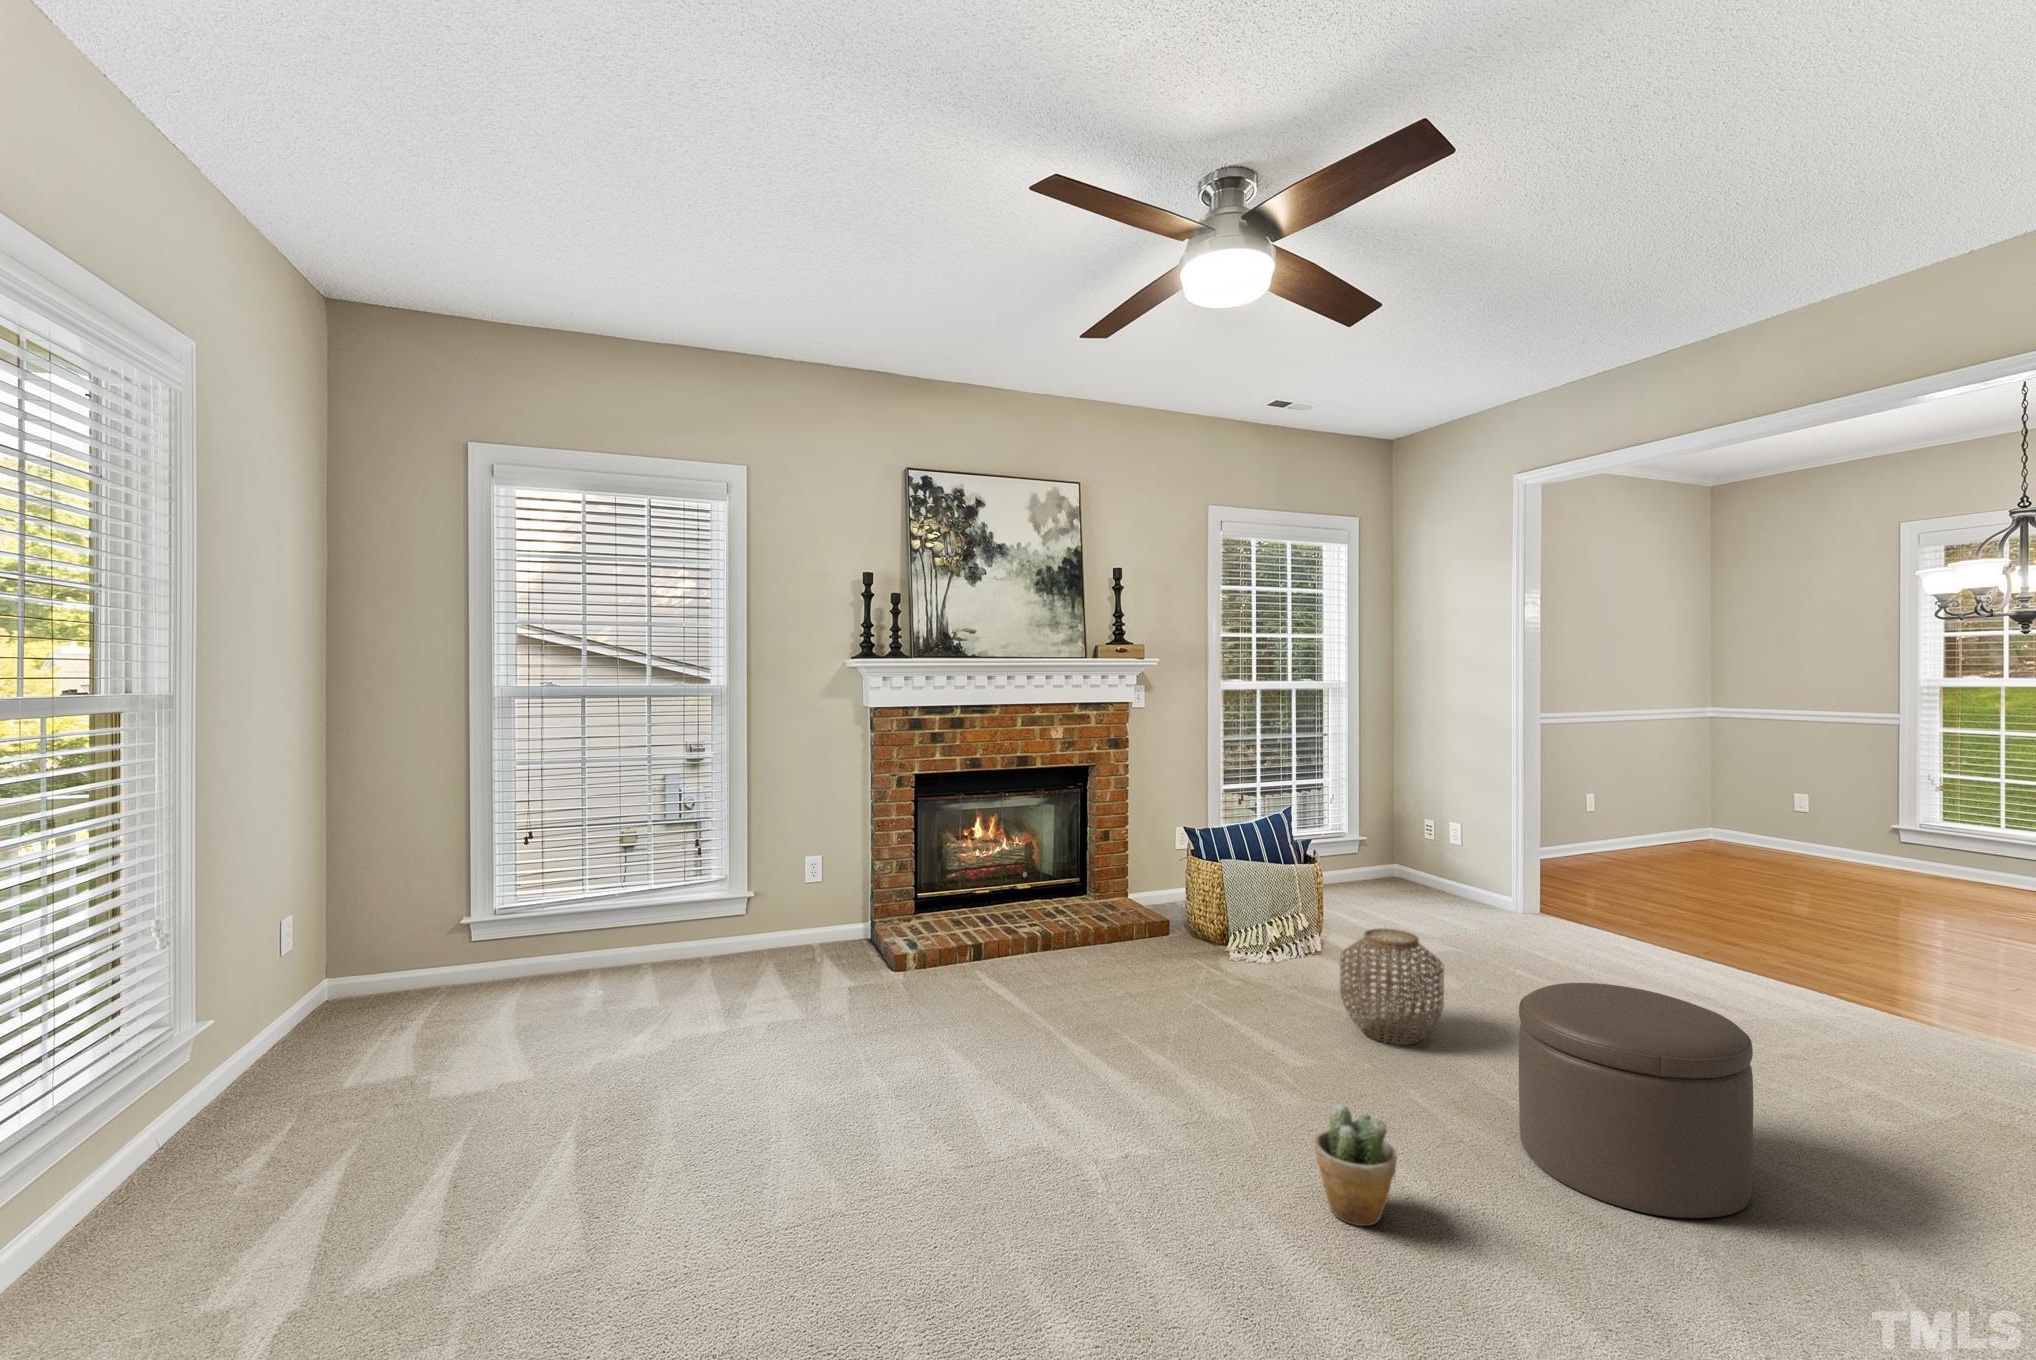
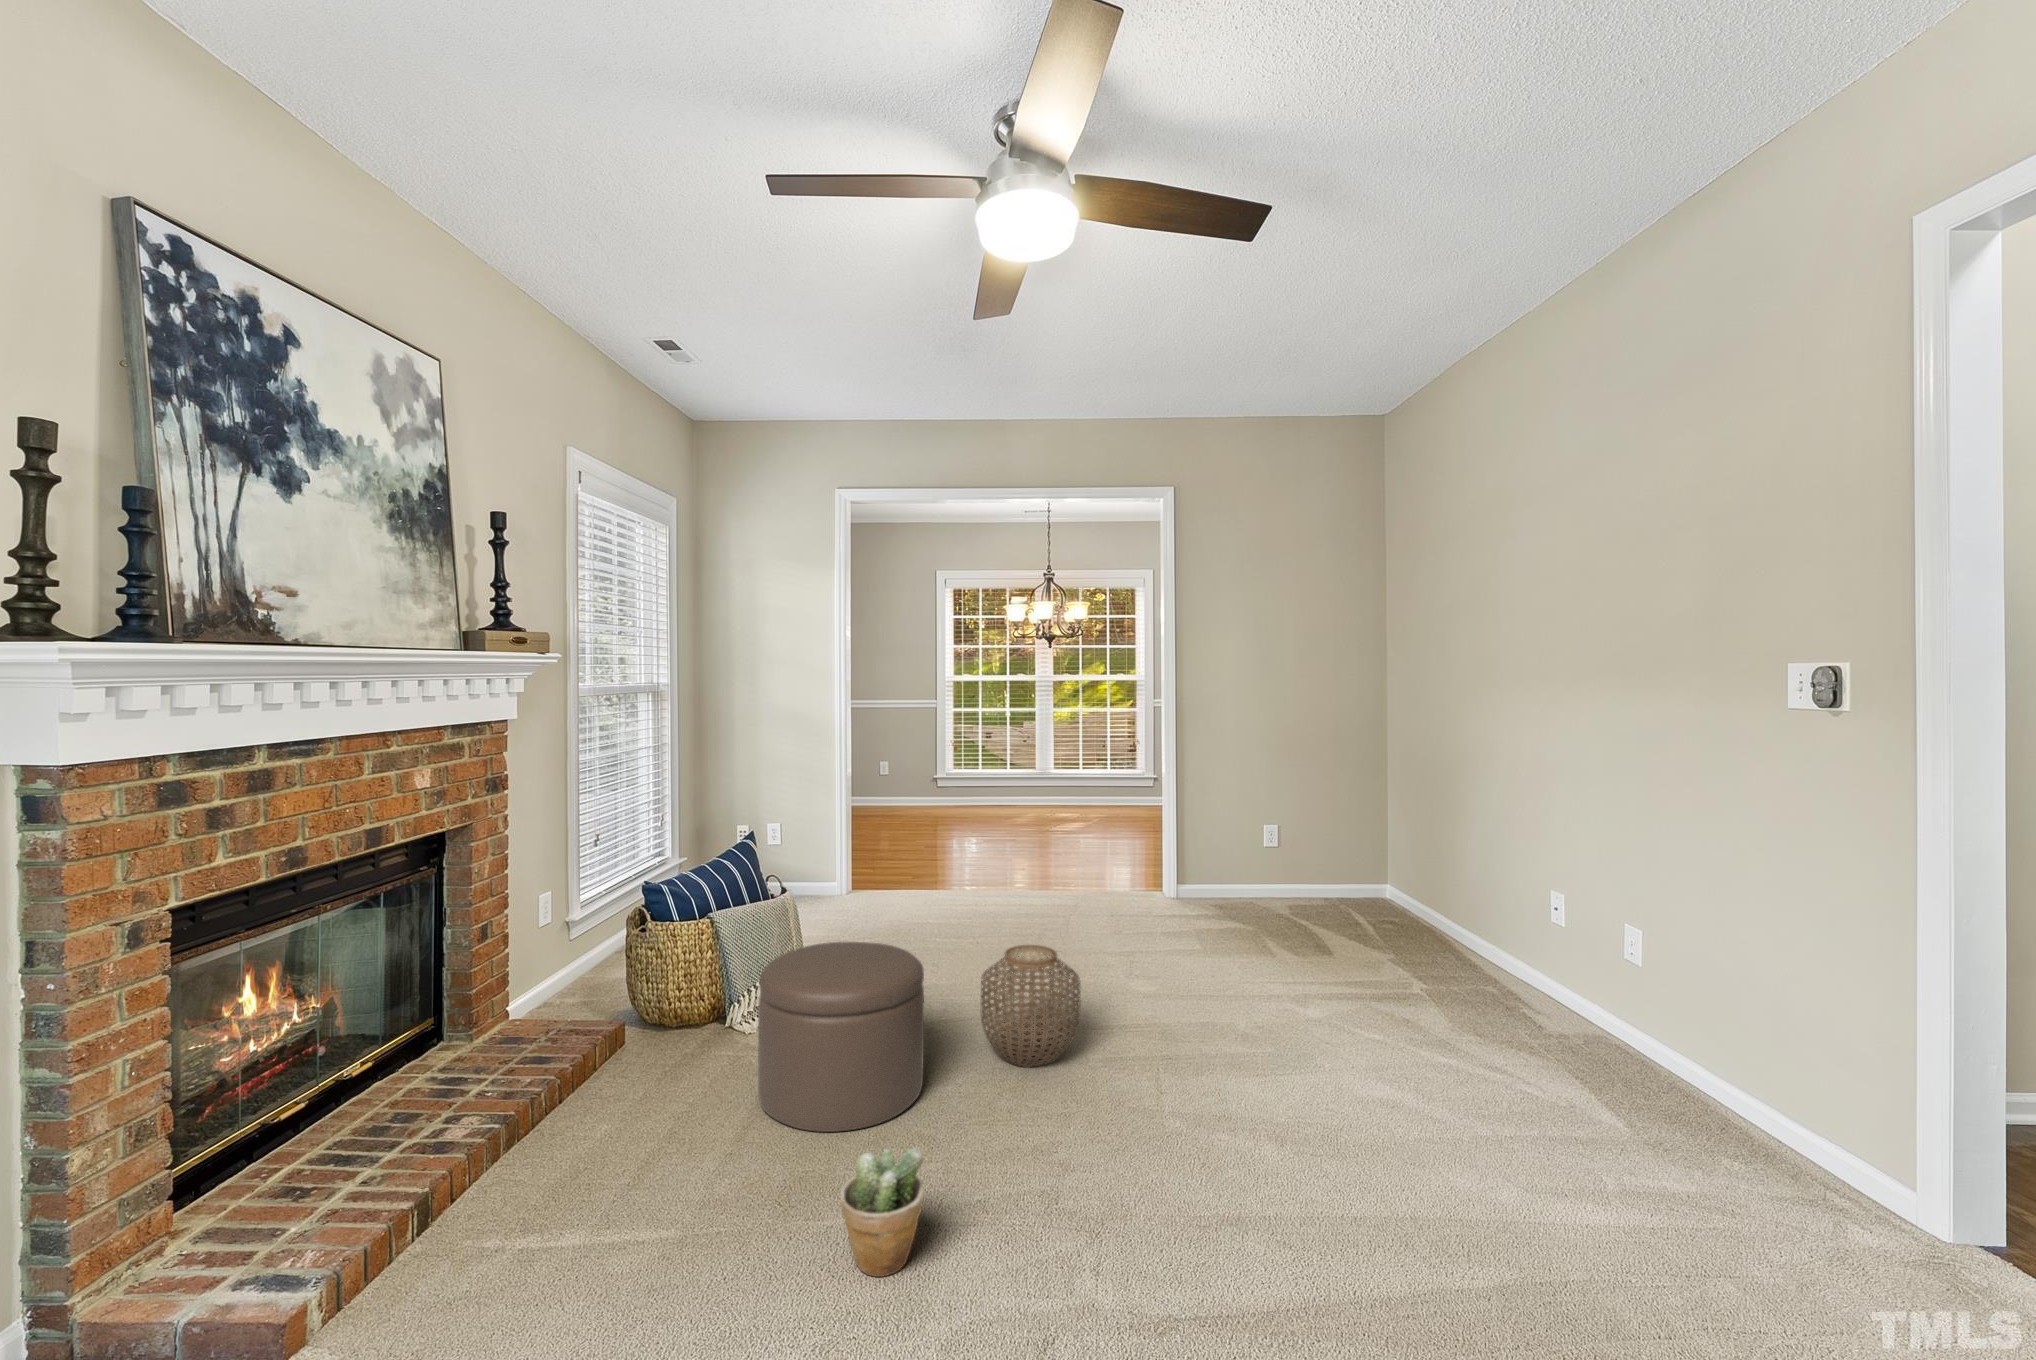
ottoman: present [1519,983,1753,1218] -> present [758,942,924,1132]
potted plant: present [1314,1104,1397,1226] -> present [840,1147,924,1277]

